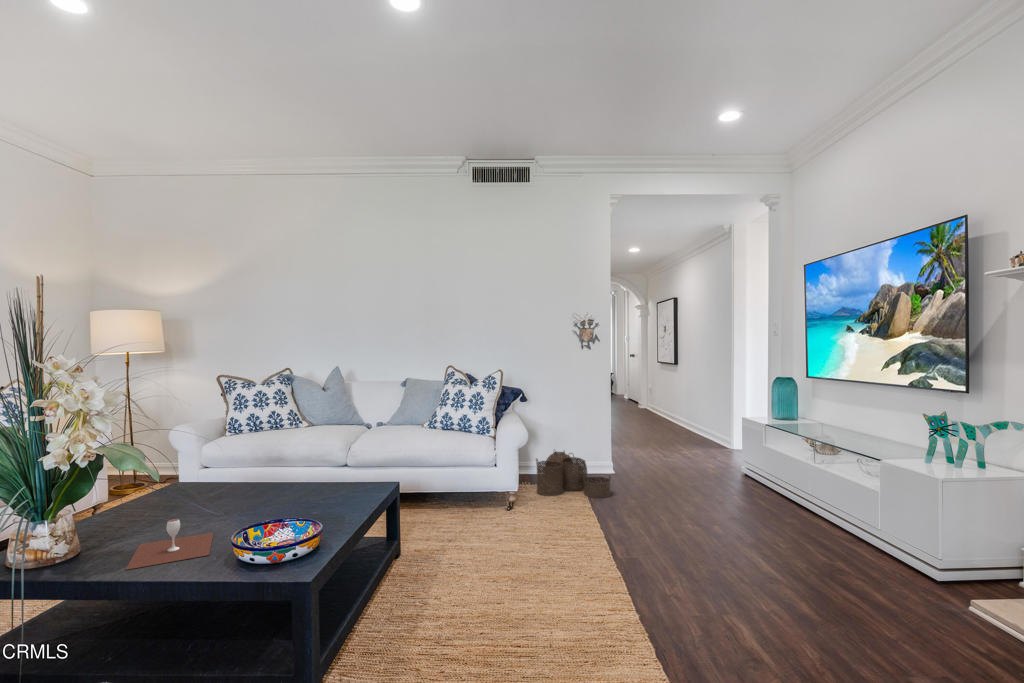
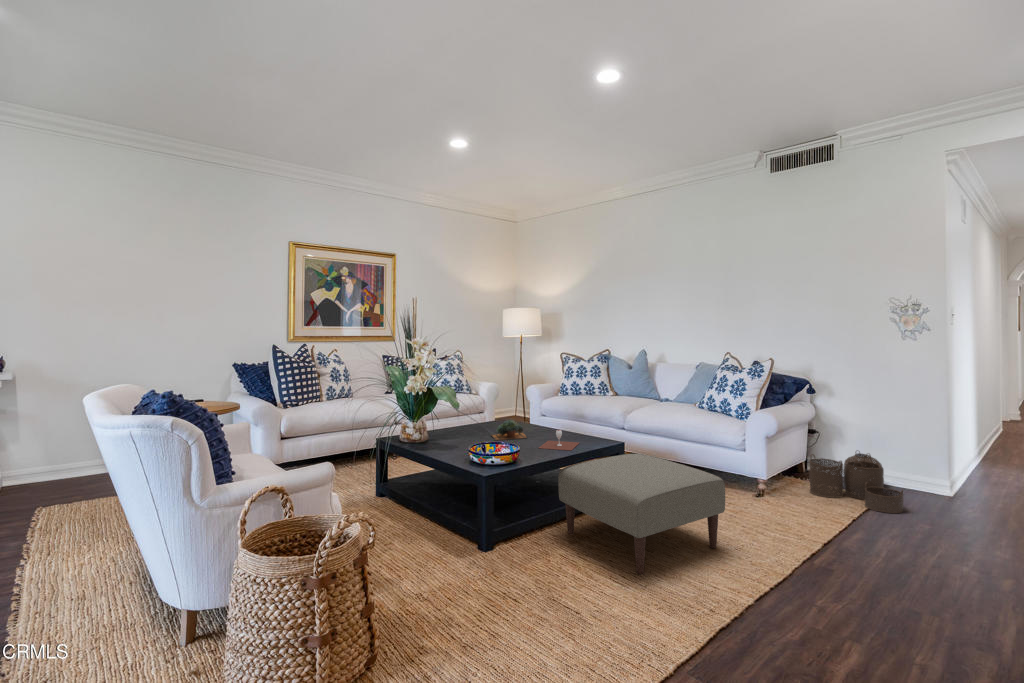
succulent plant: none [184,478,261,518] -> present [491,420,526,440]
ottoman: none [383,490,564,647] -> present [558,454,725,574]
wine glass: present [126,519,213,570] -> present [539,430,579,450]

